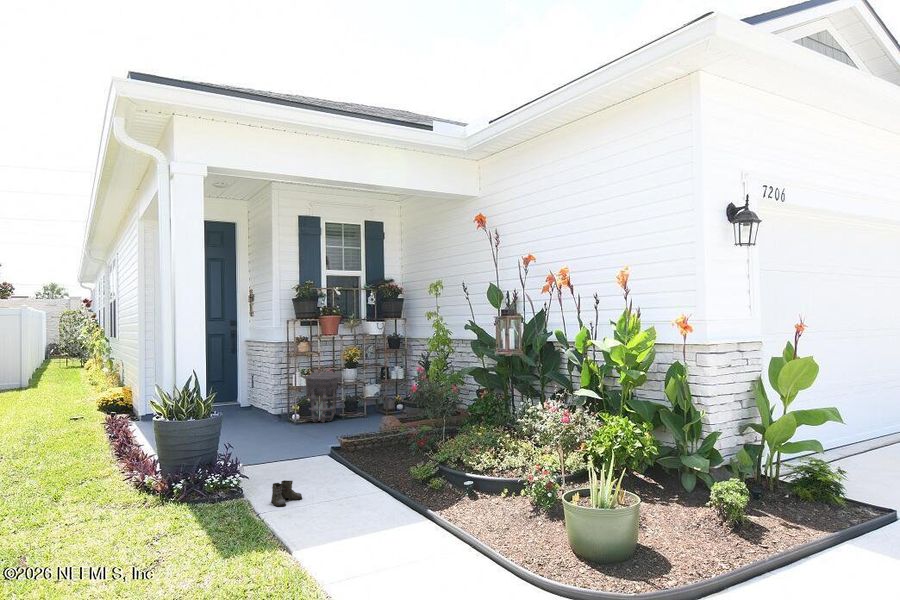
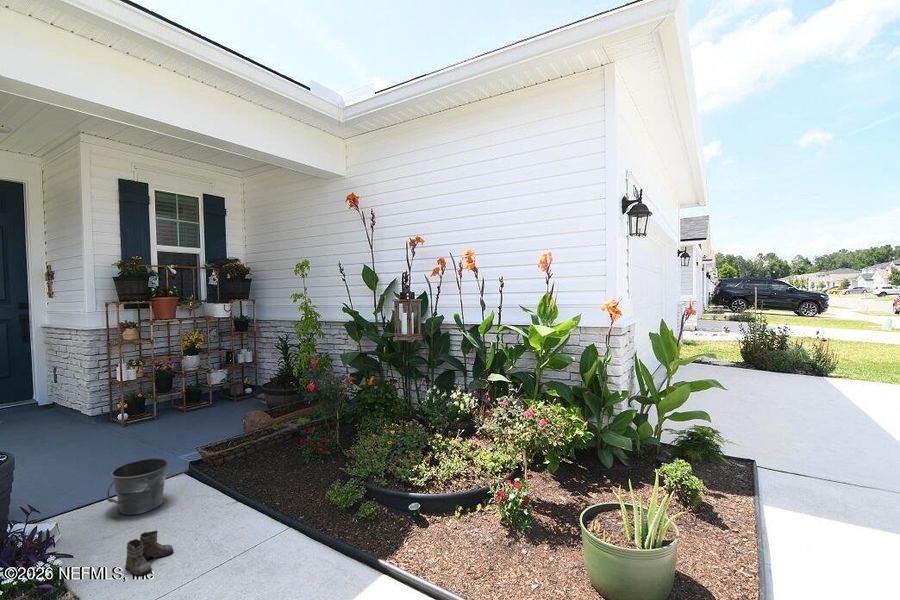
side table: present [302,372,342,422] -> none [129,361,183,421]
bucket: none [269,438,310,476] -> present [108,458,168,515]

